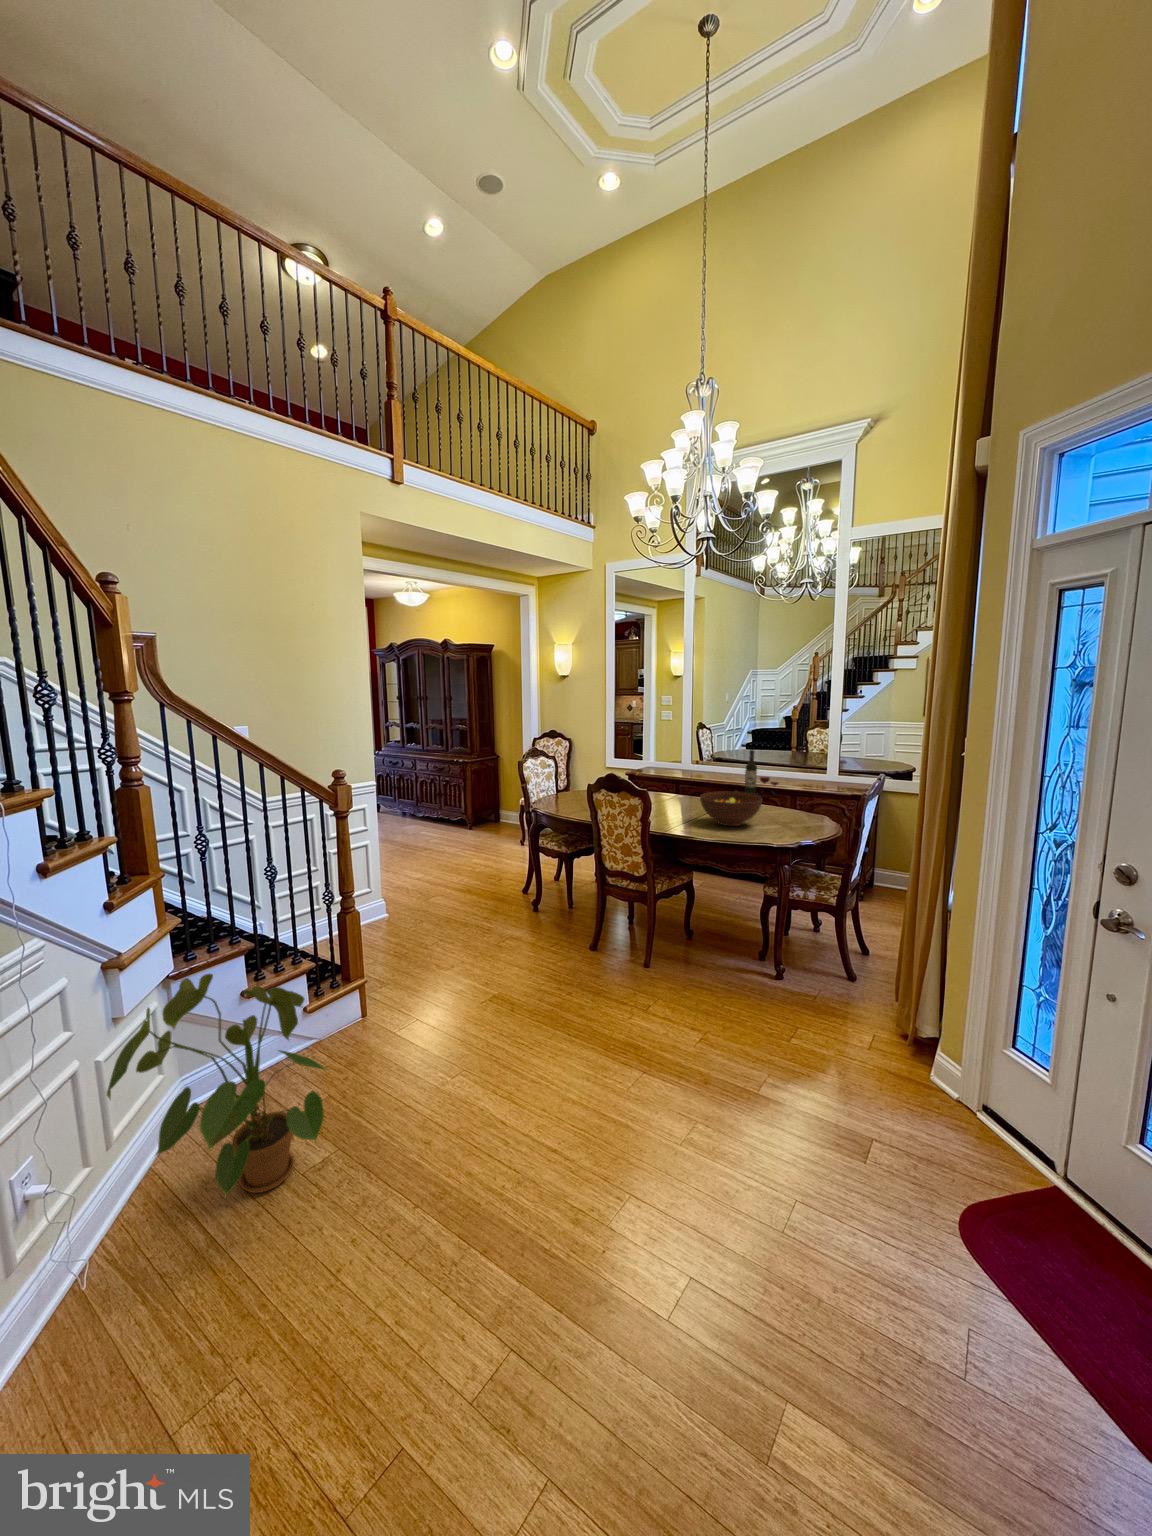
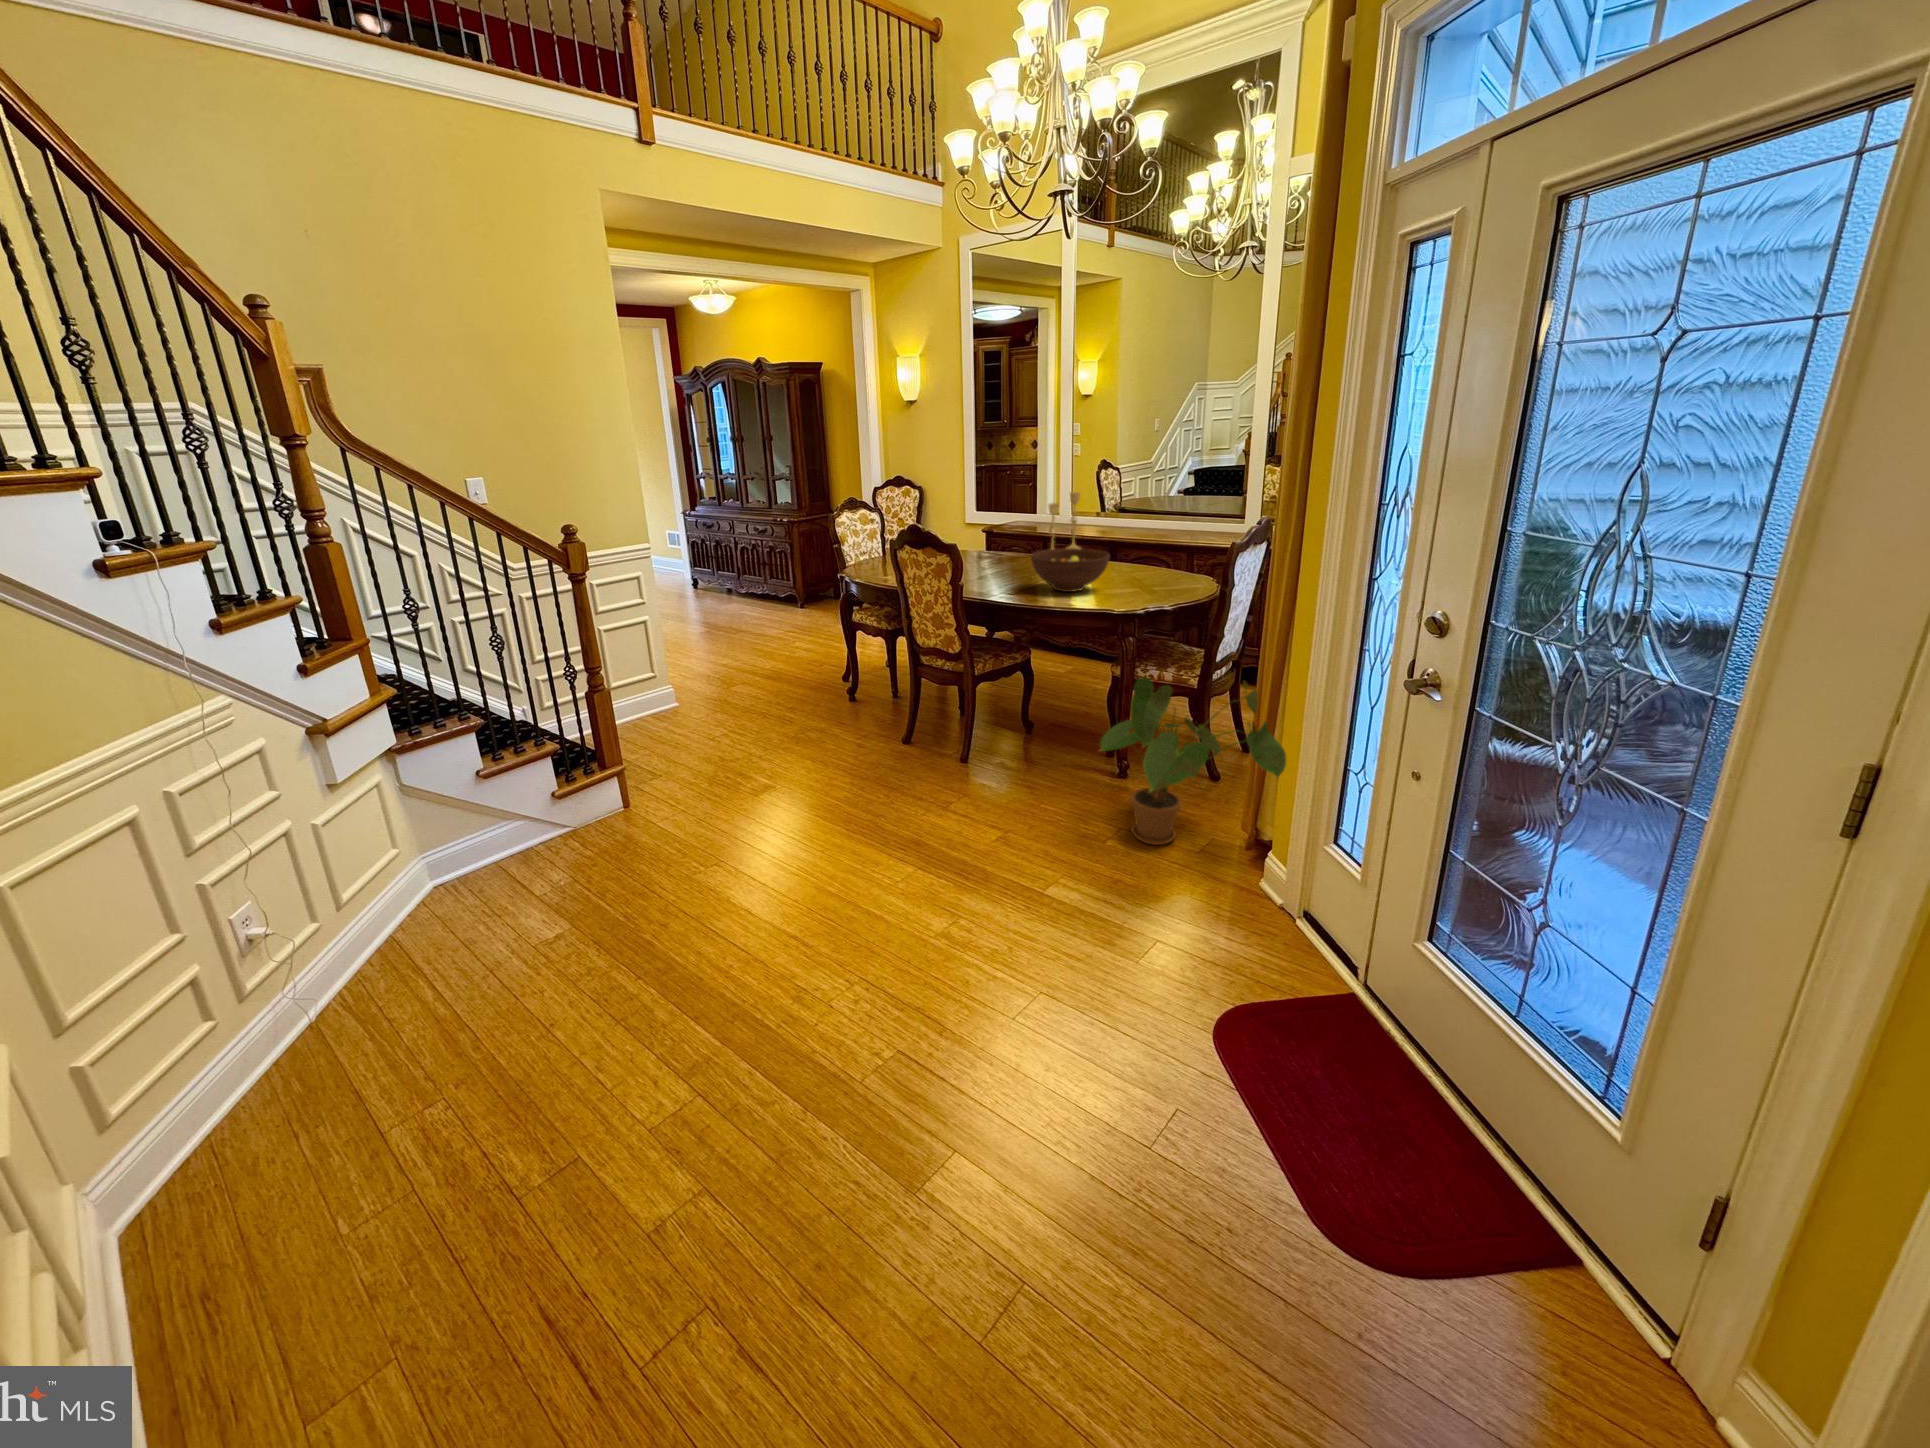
candlestick: none [683,746,714,792] -> present [1049,492,1080,549]
wine bottle: present [735,750,778,798] -> none [1108,496,1167,560]
house plant: present [107,974,327,1197] -> present [1099,677,1286,845]

